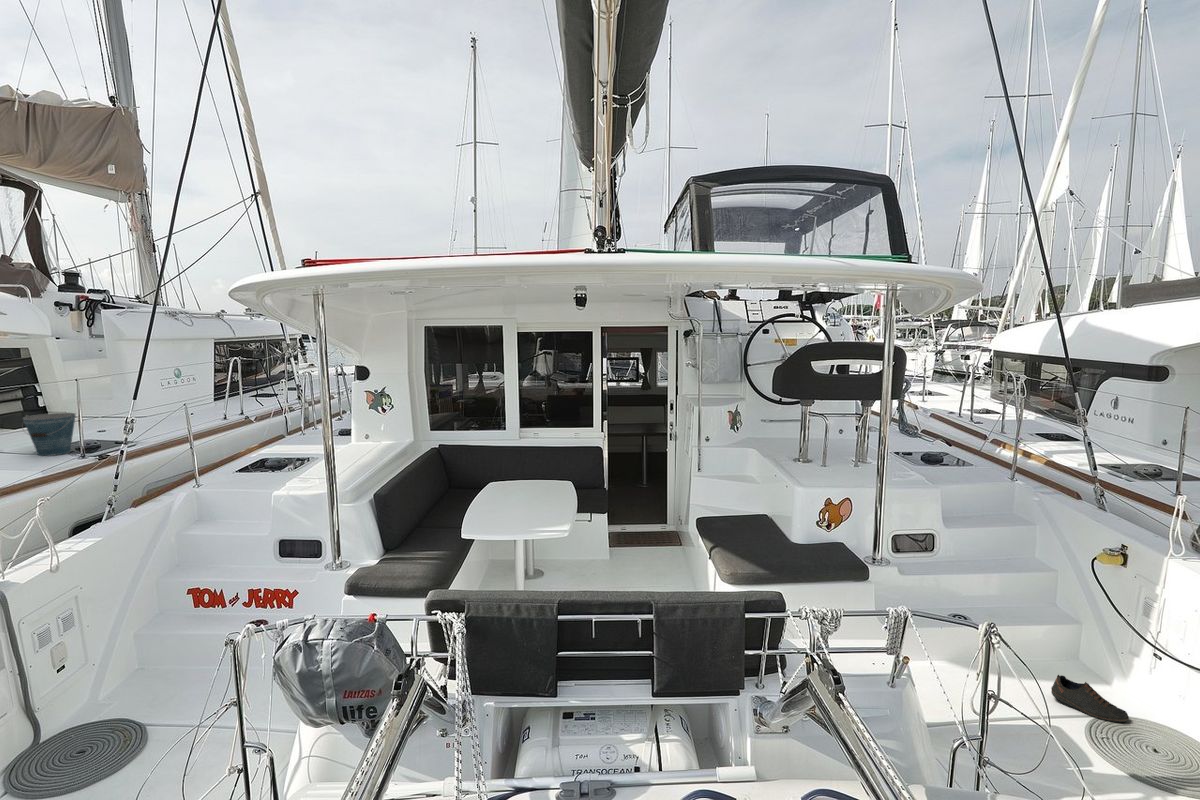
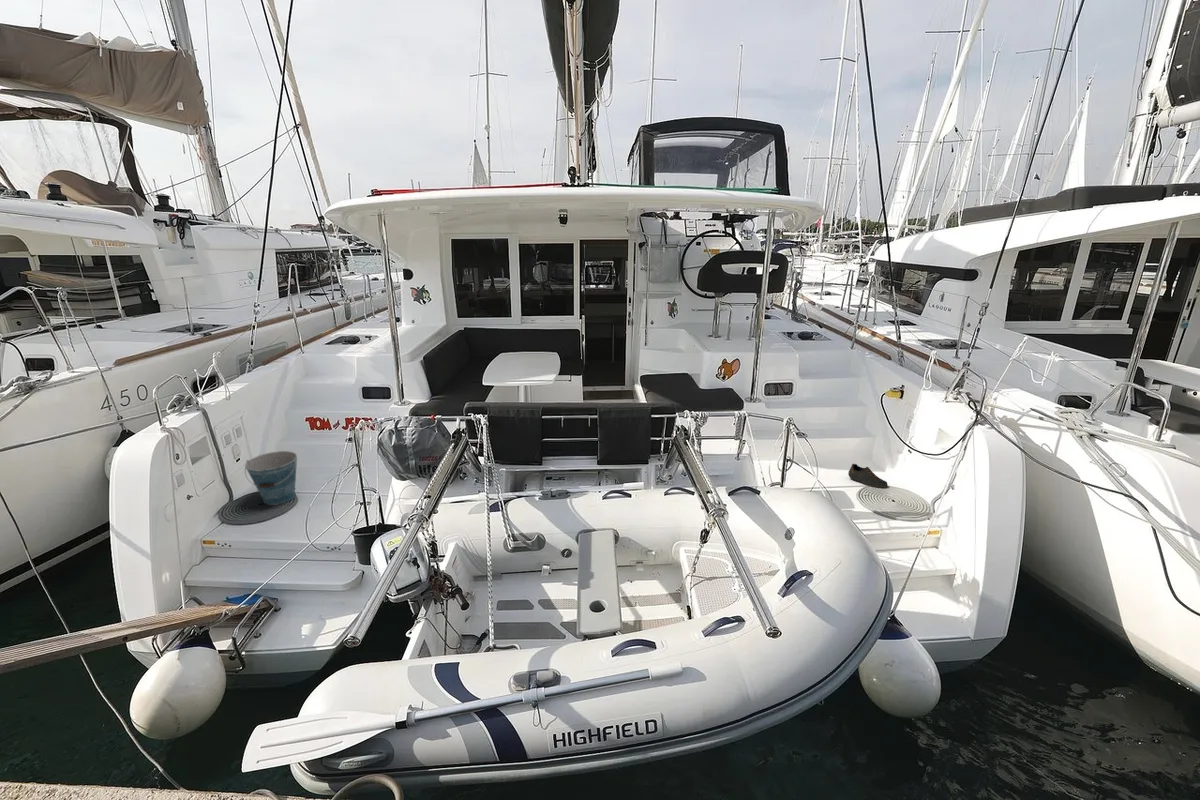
bucket: present [23,413,76,456] -> present [245,451,297,505]

